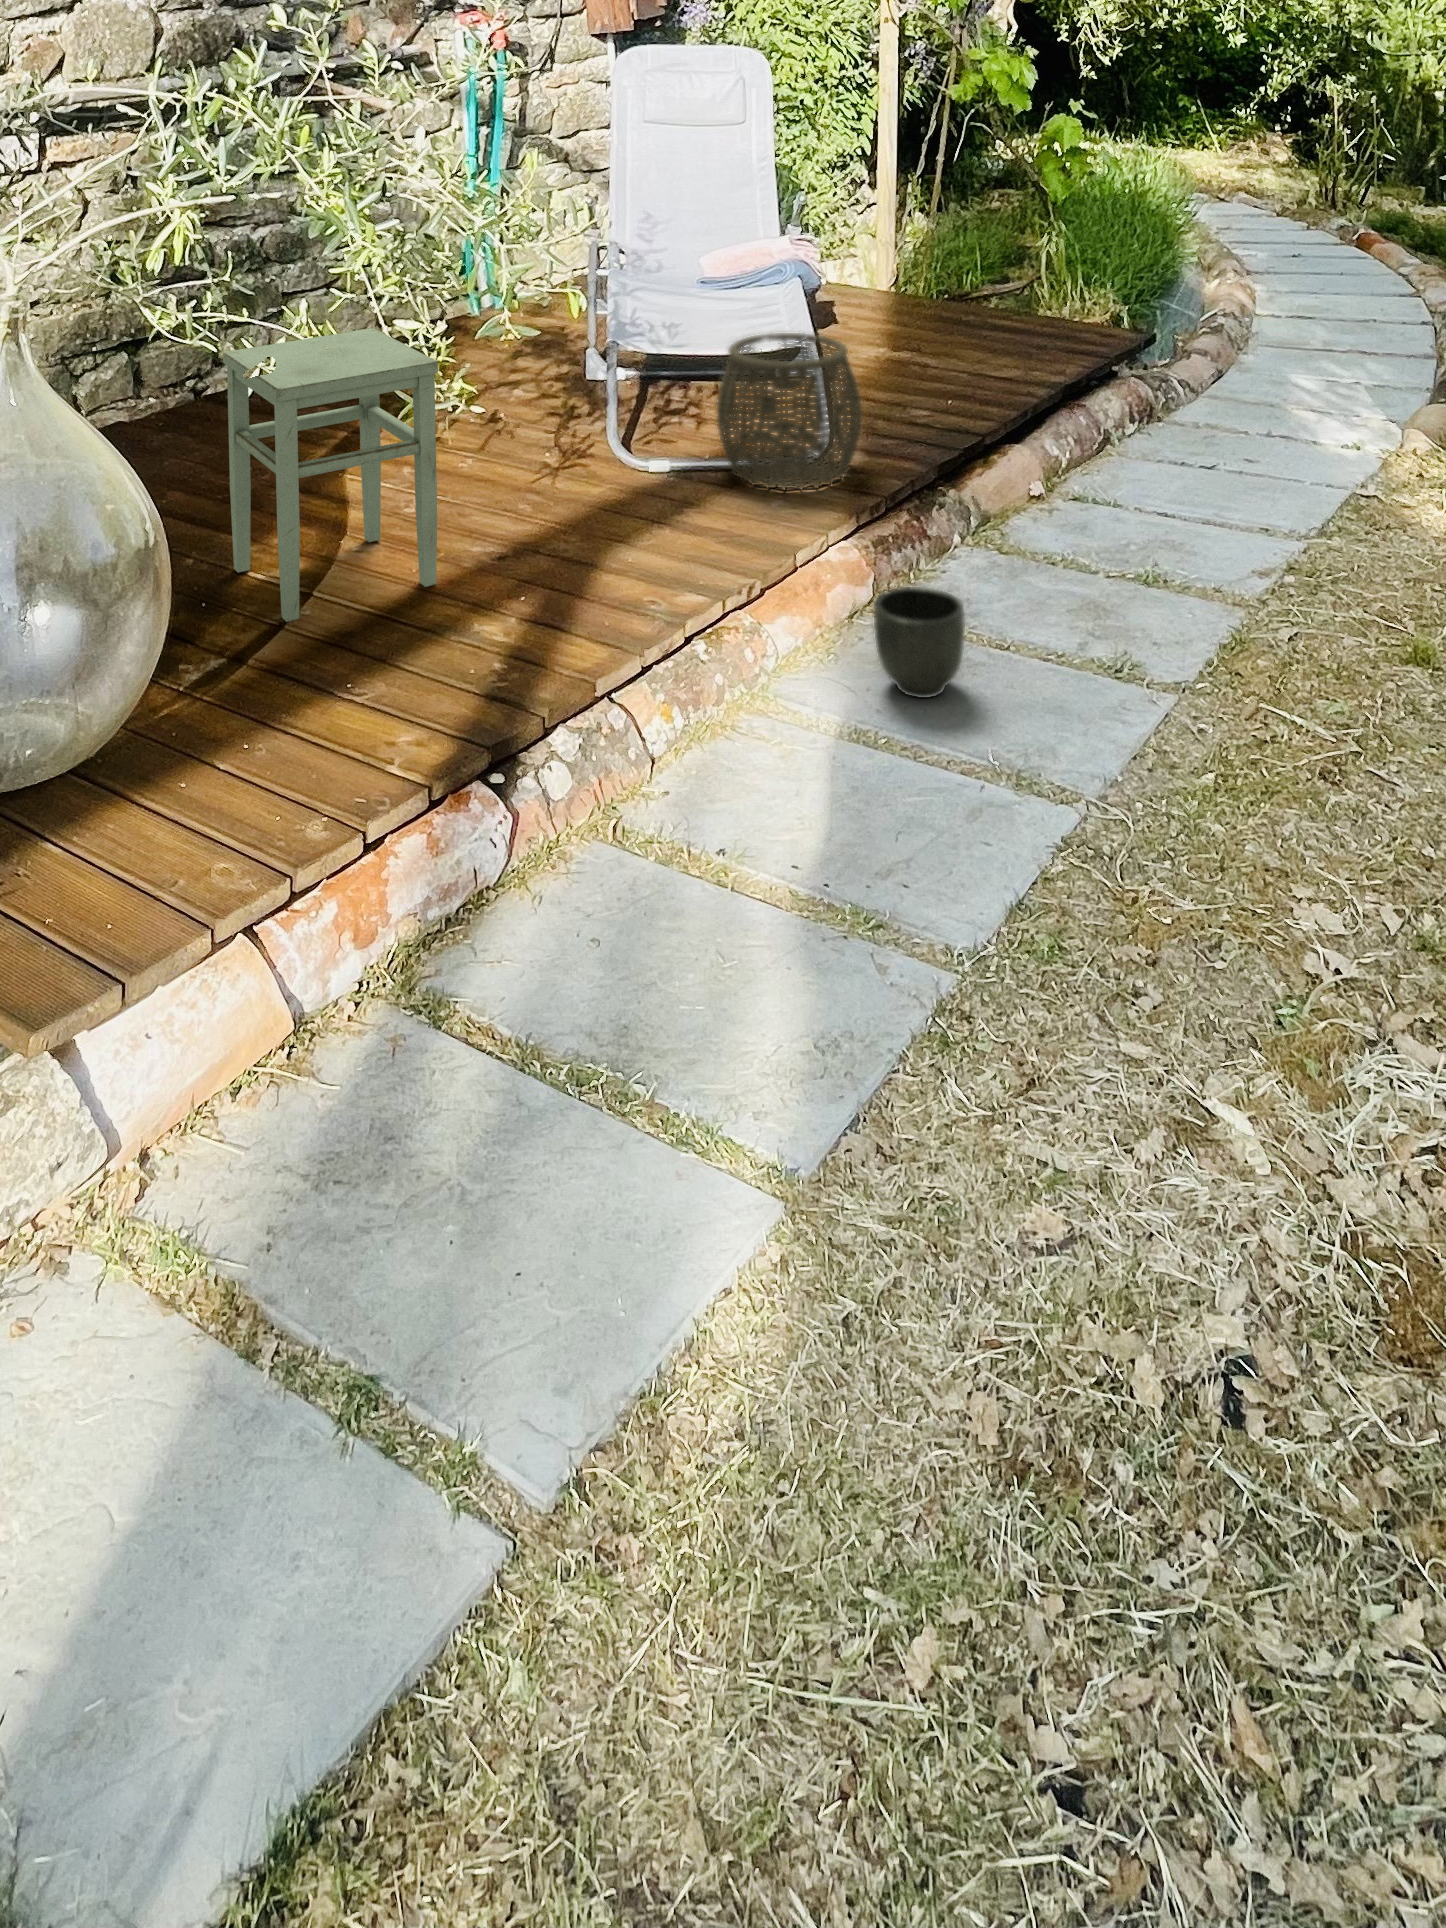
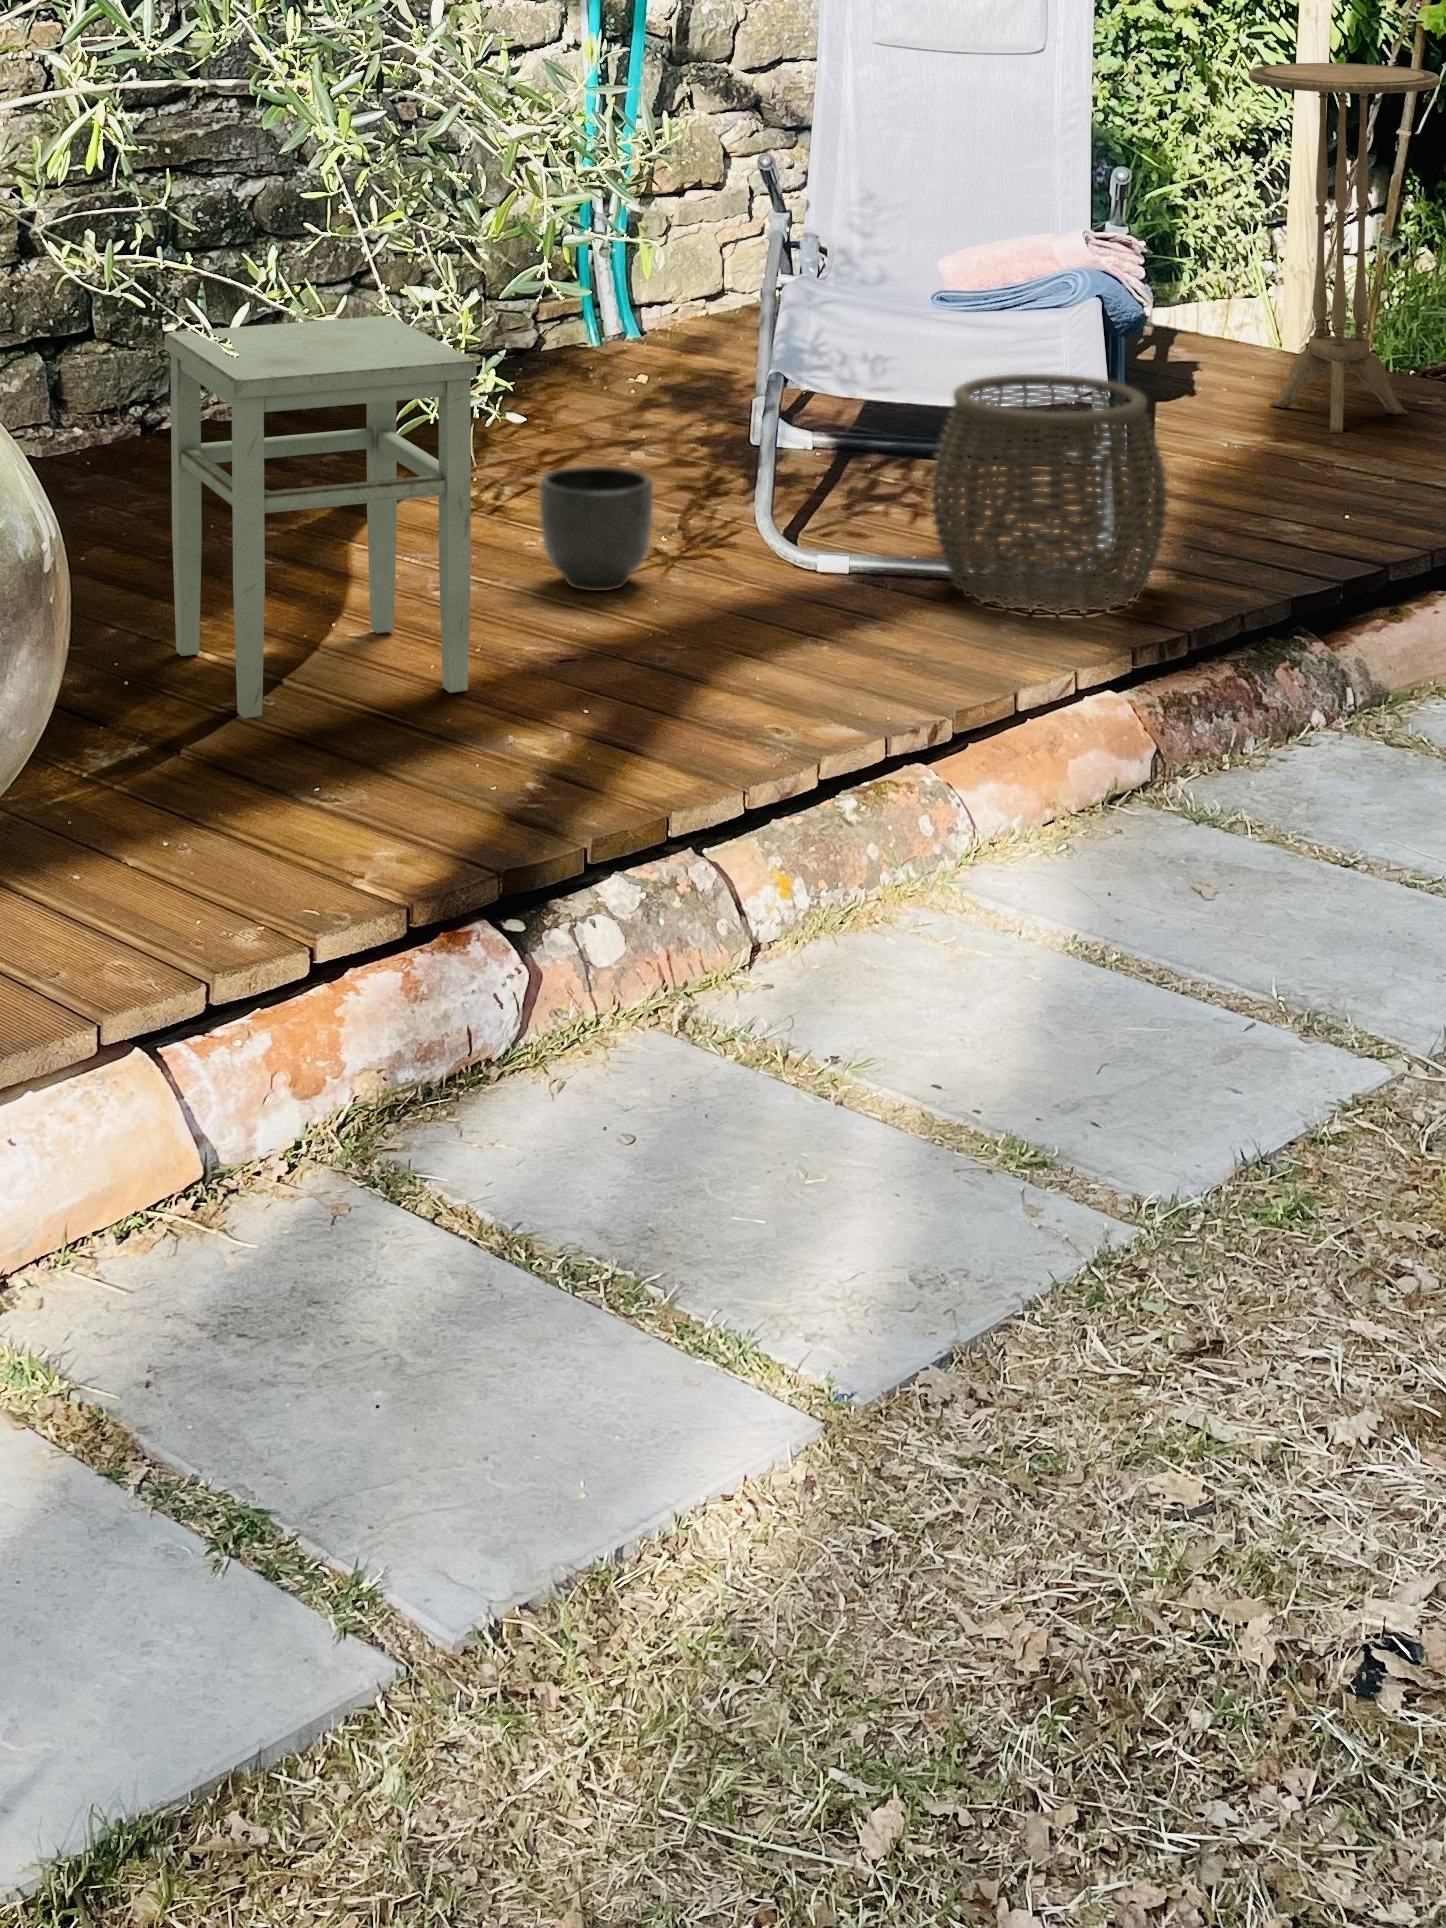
side table: none [866,122,975,344] -> present [1249,63,1440,433]
planter: present [874,587,965,698] -> present [540,466,653,591]

